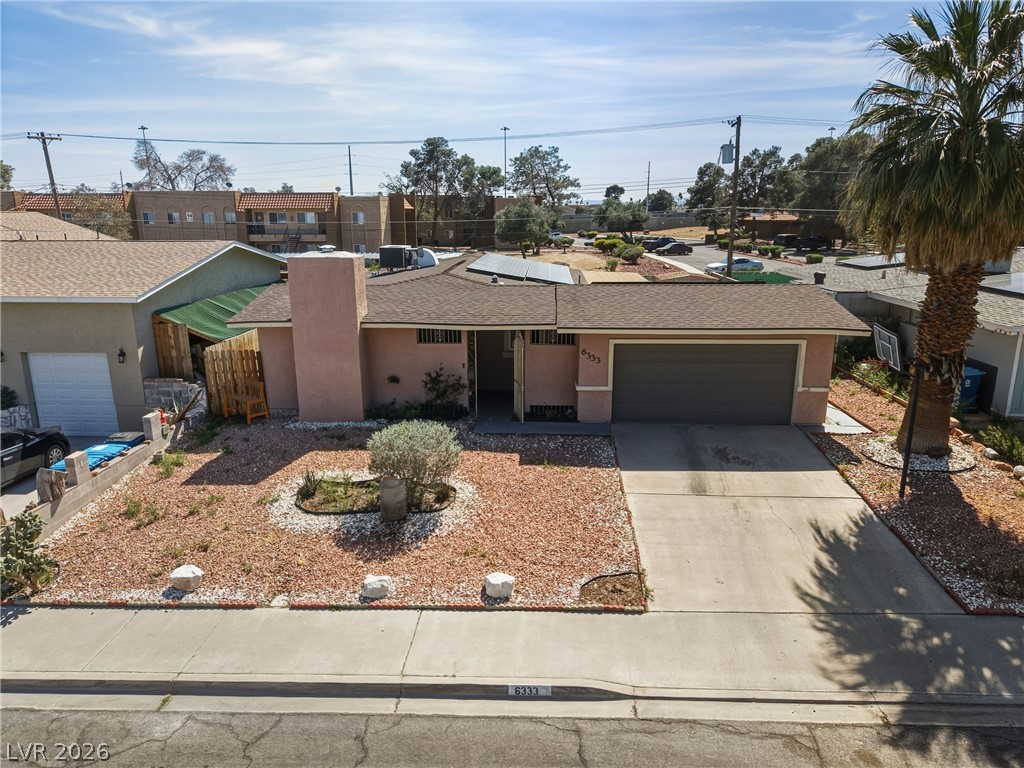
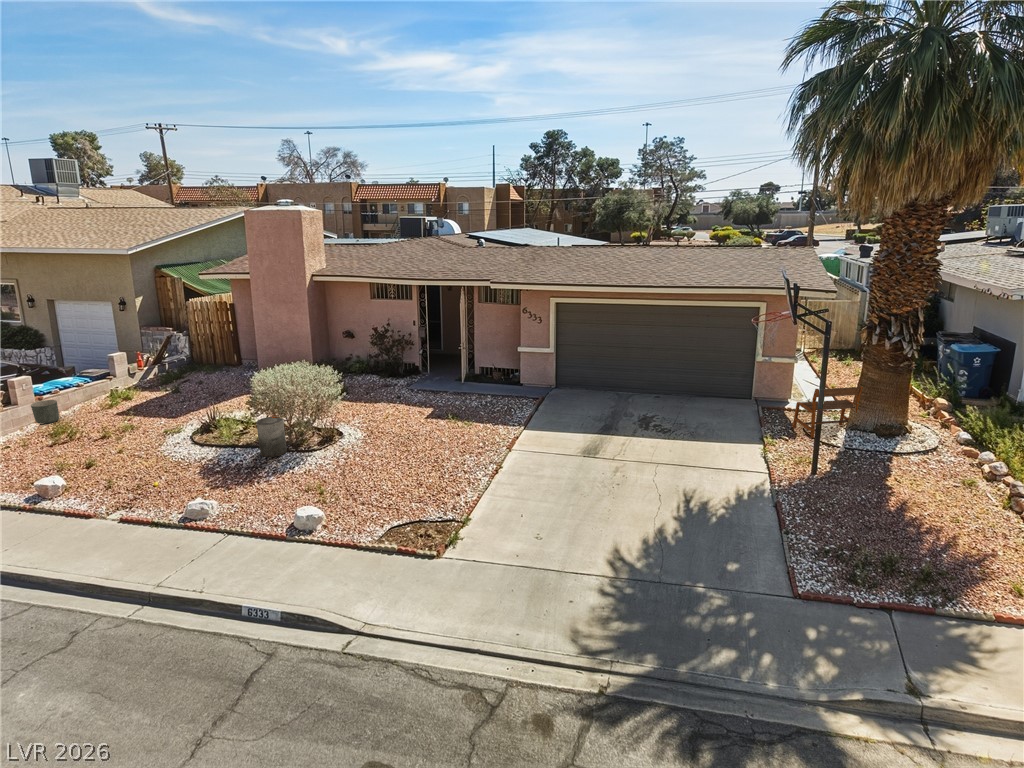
bench: present [224,378,269,424] -> present [793,386,863,438]
planter: none [90,472,119,500] -> present [31,400,59,424]

